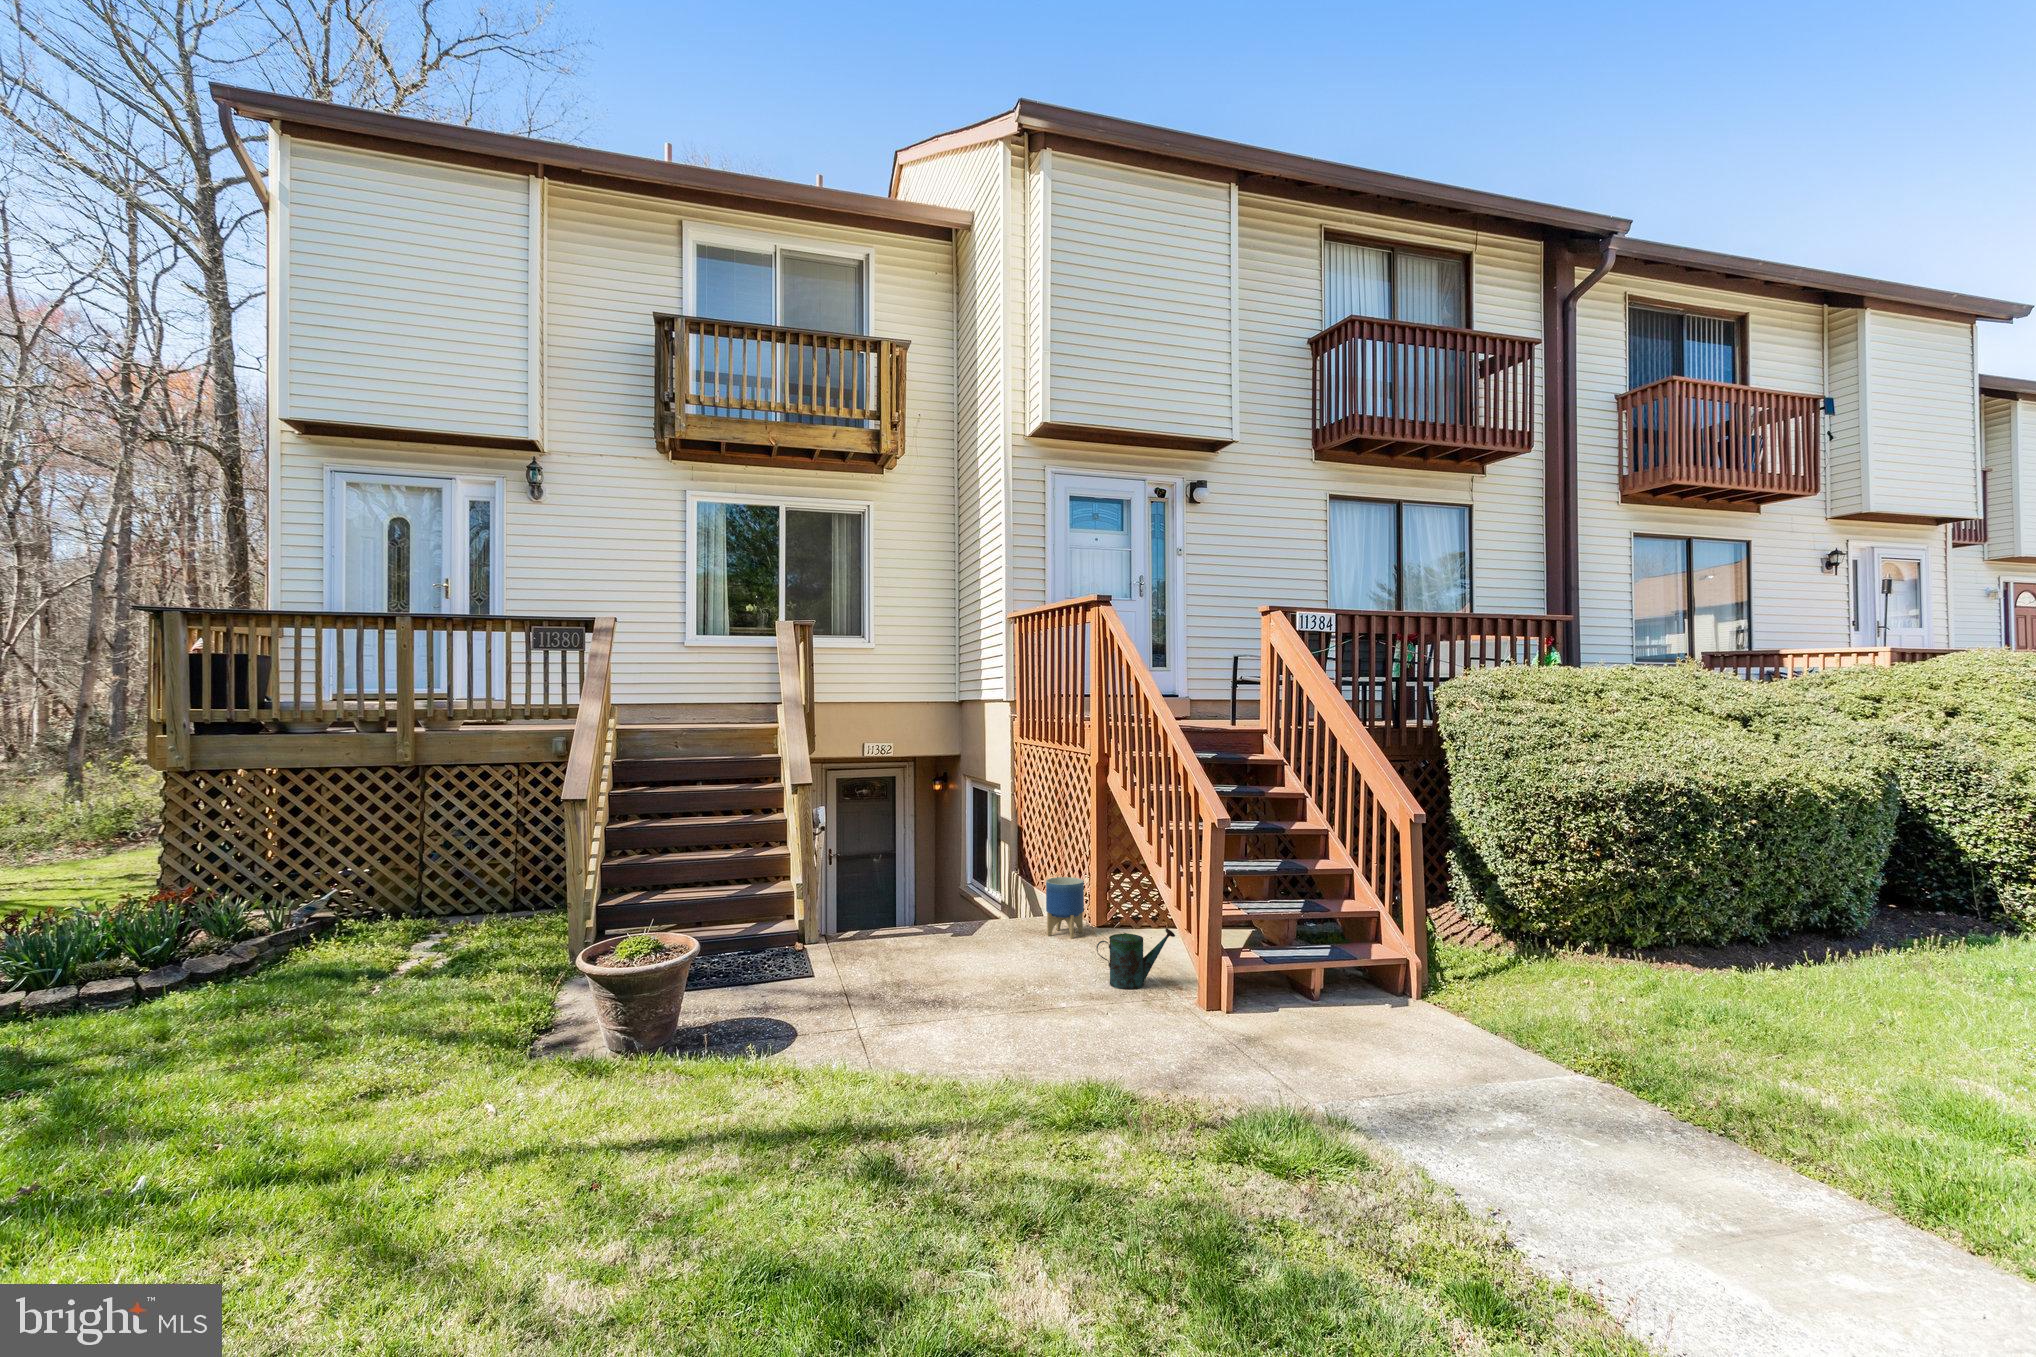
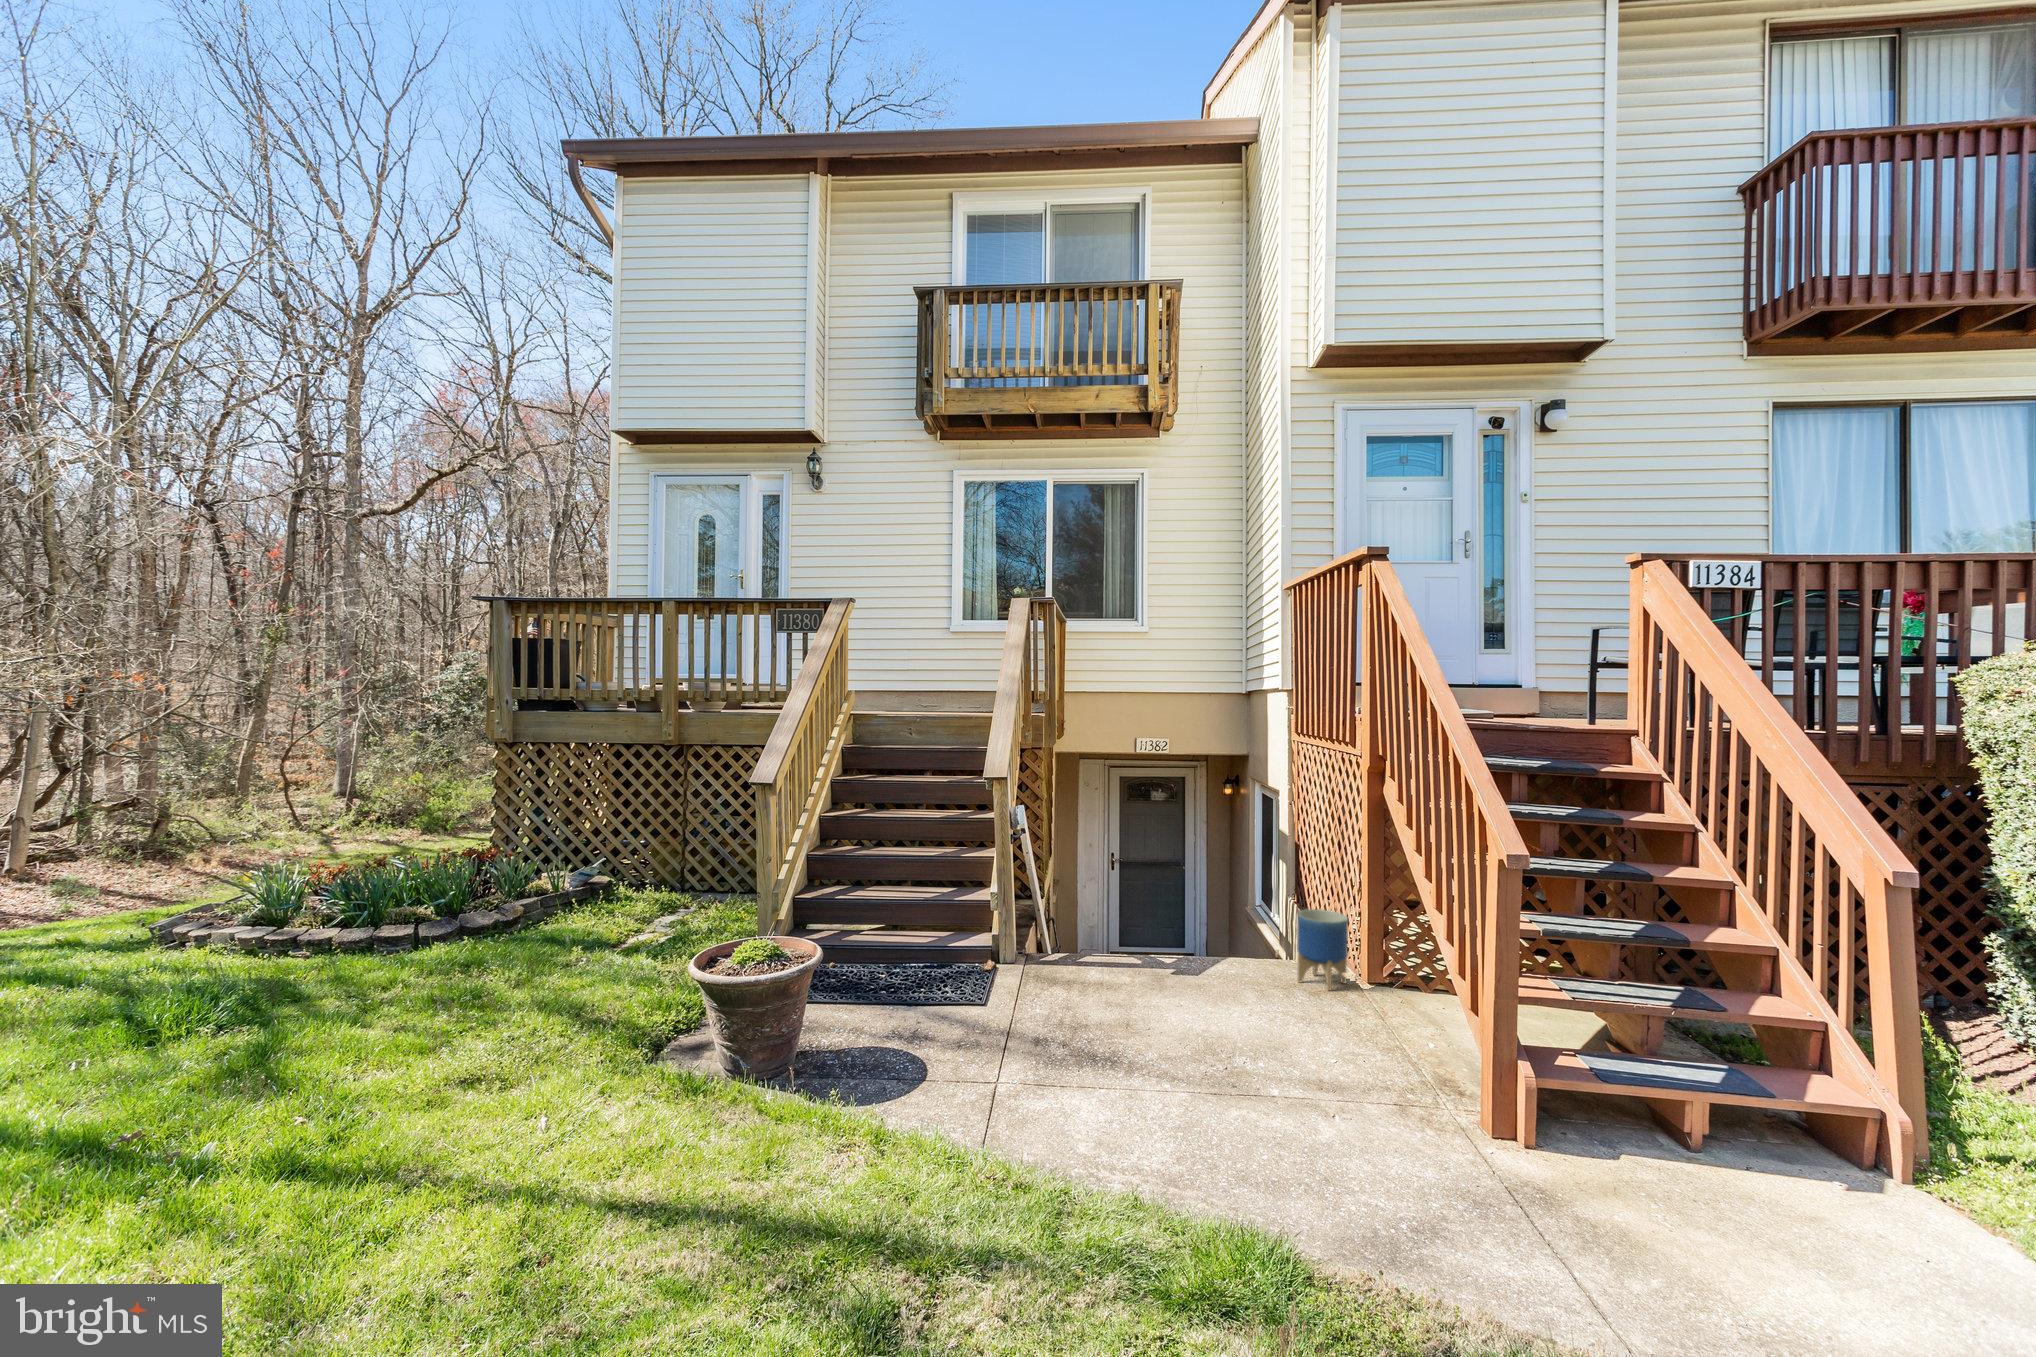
watering can: present [1097,928,1175,989] -> none [1337,1009,1458,1093]

